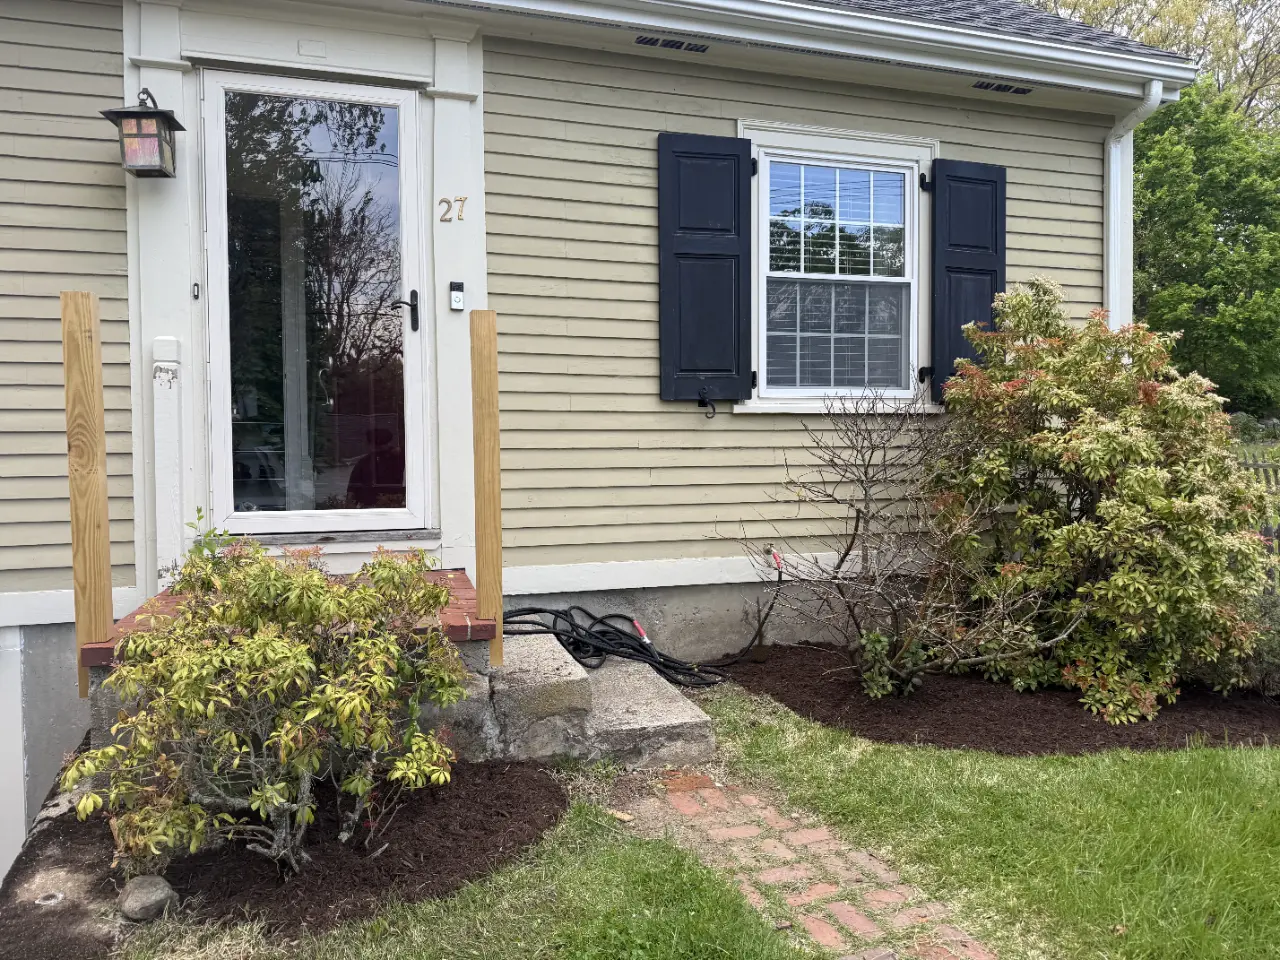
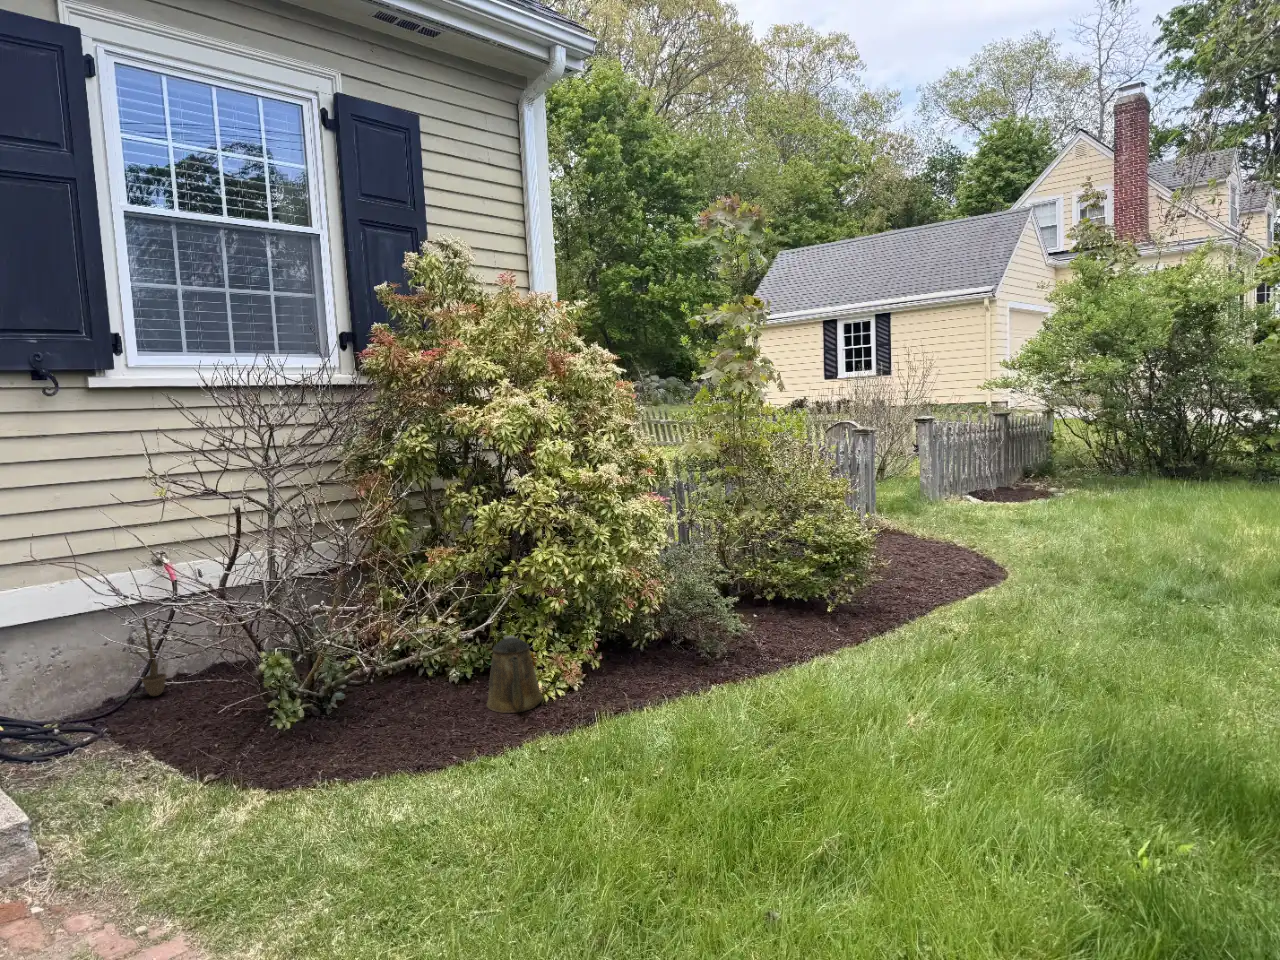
watering can: none [1056,654,1116,726] -> present [486,635,543,713]

